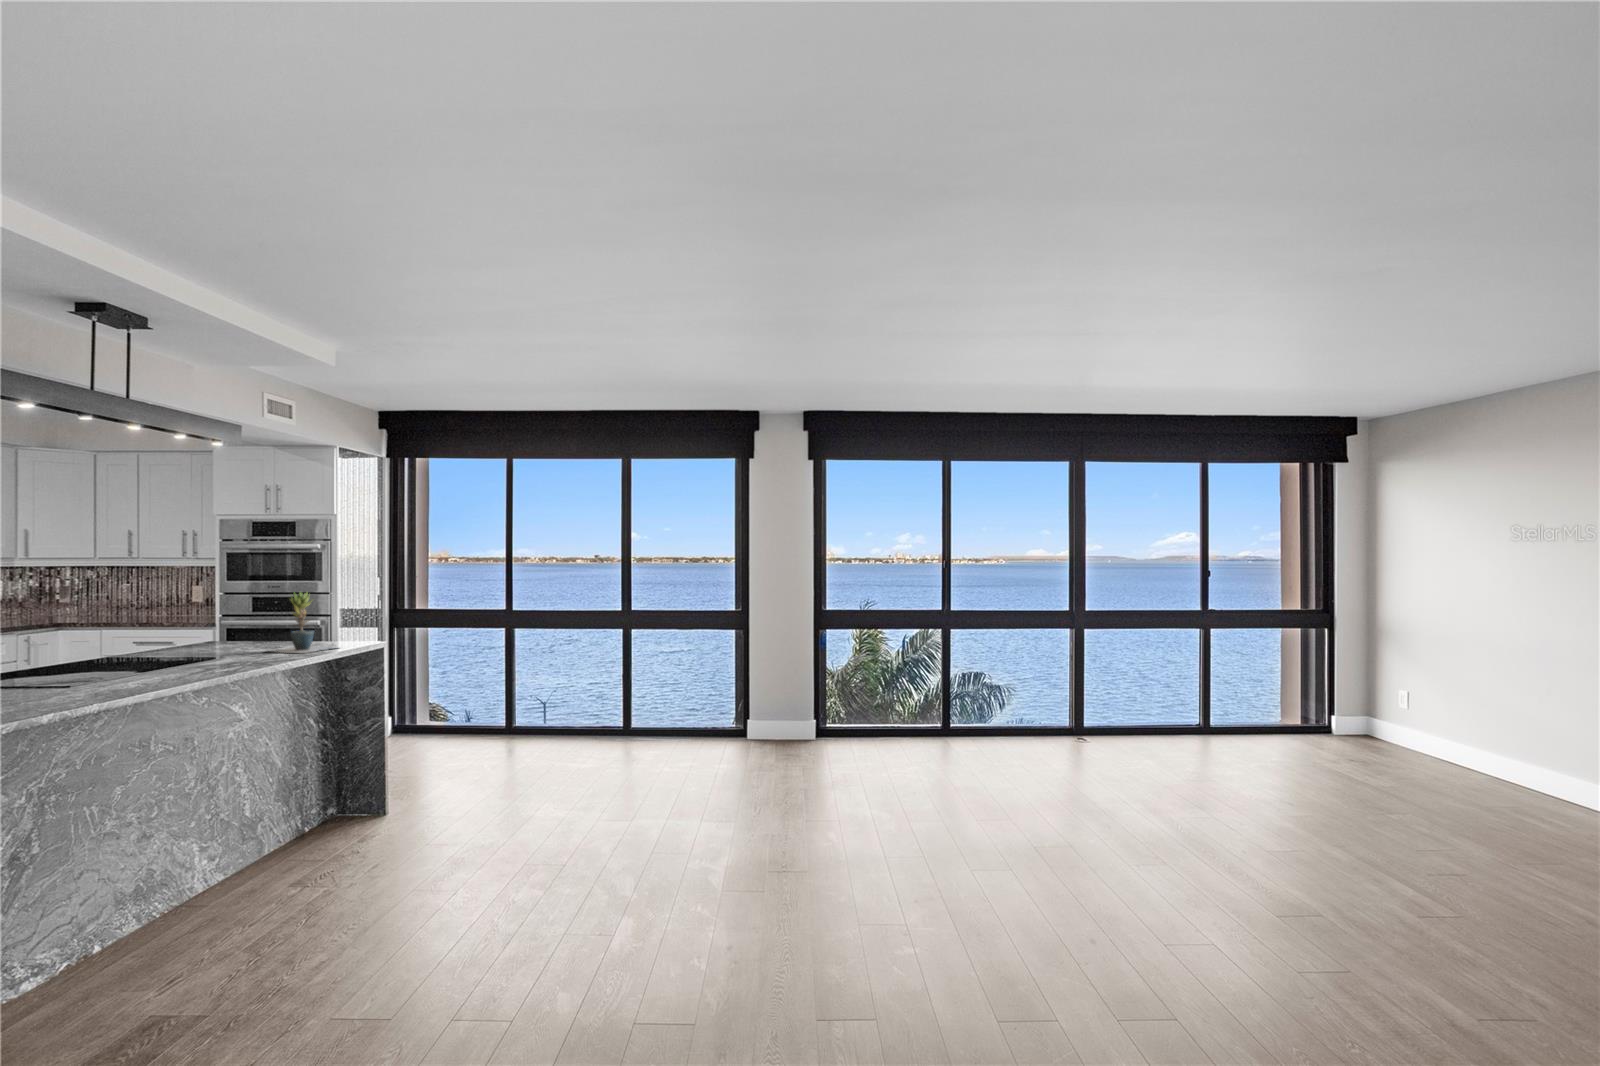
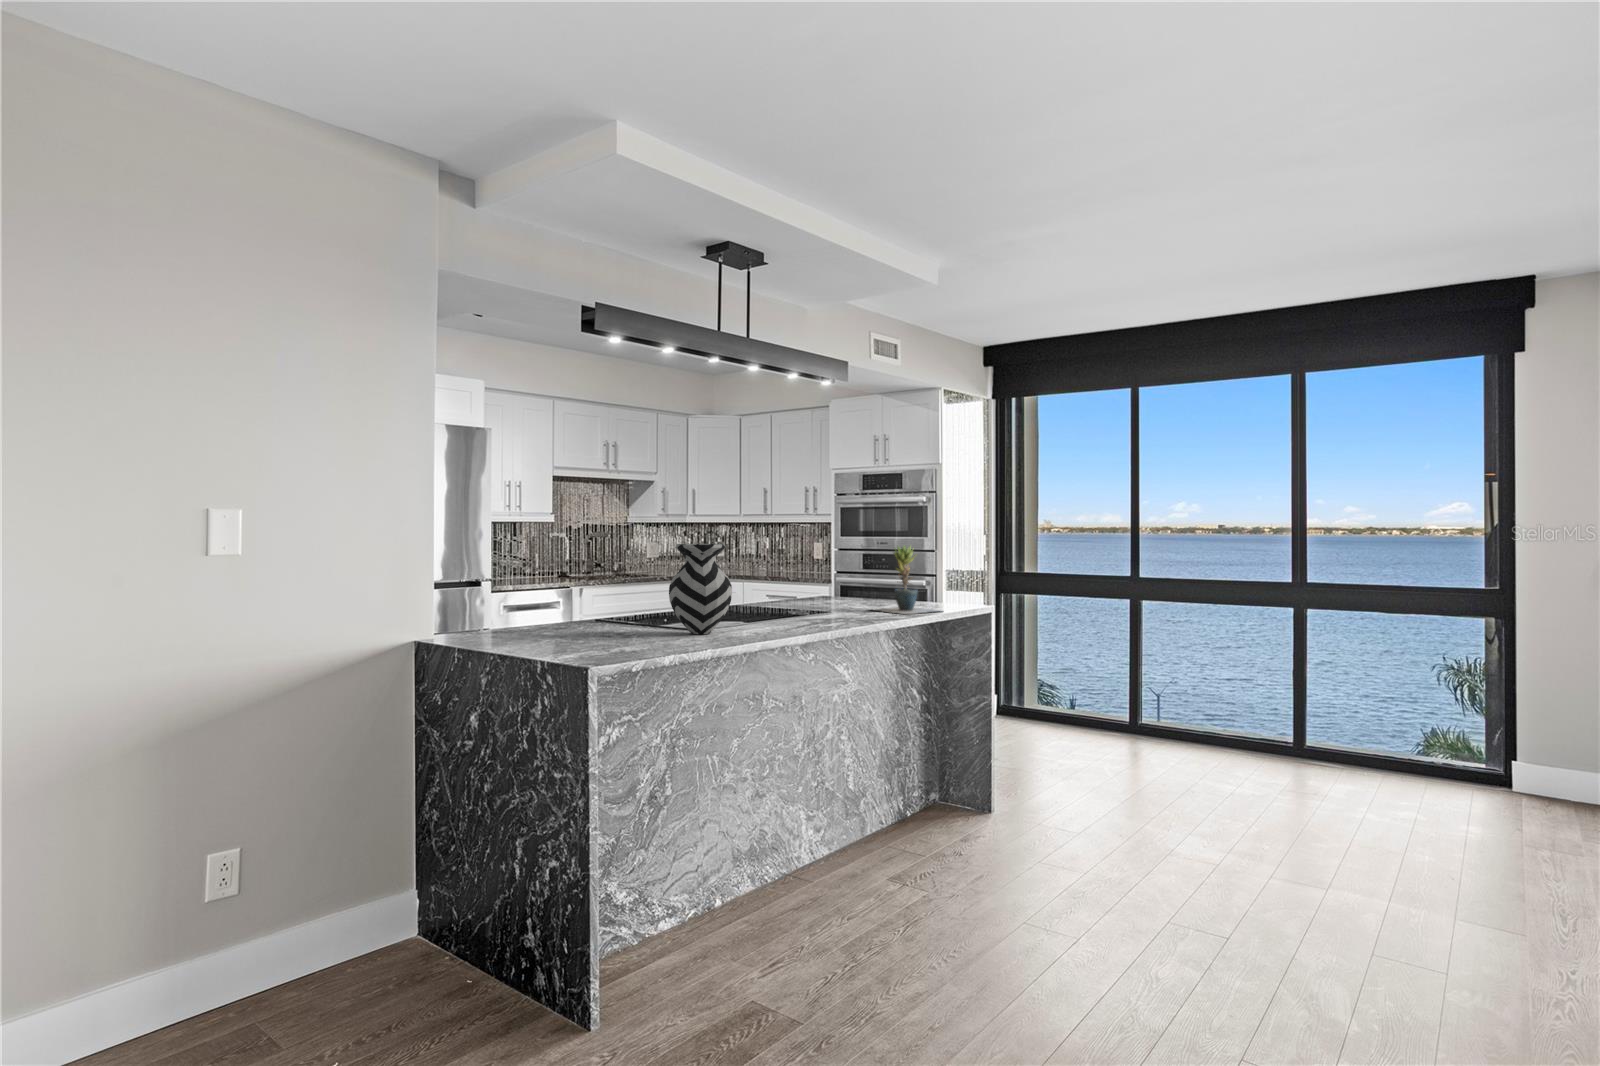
vase: none [36,601,115,690] -> present [669,544,732,634]

